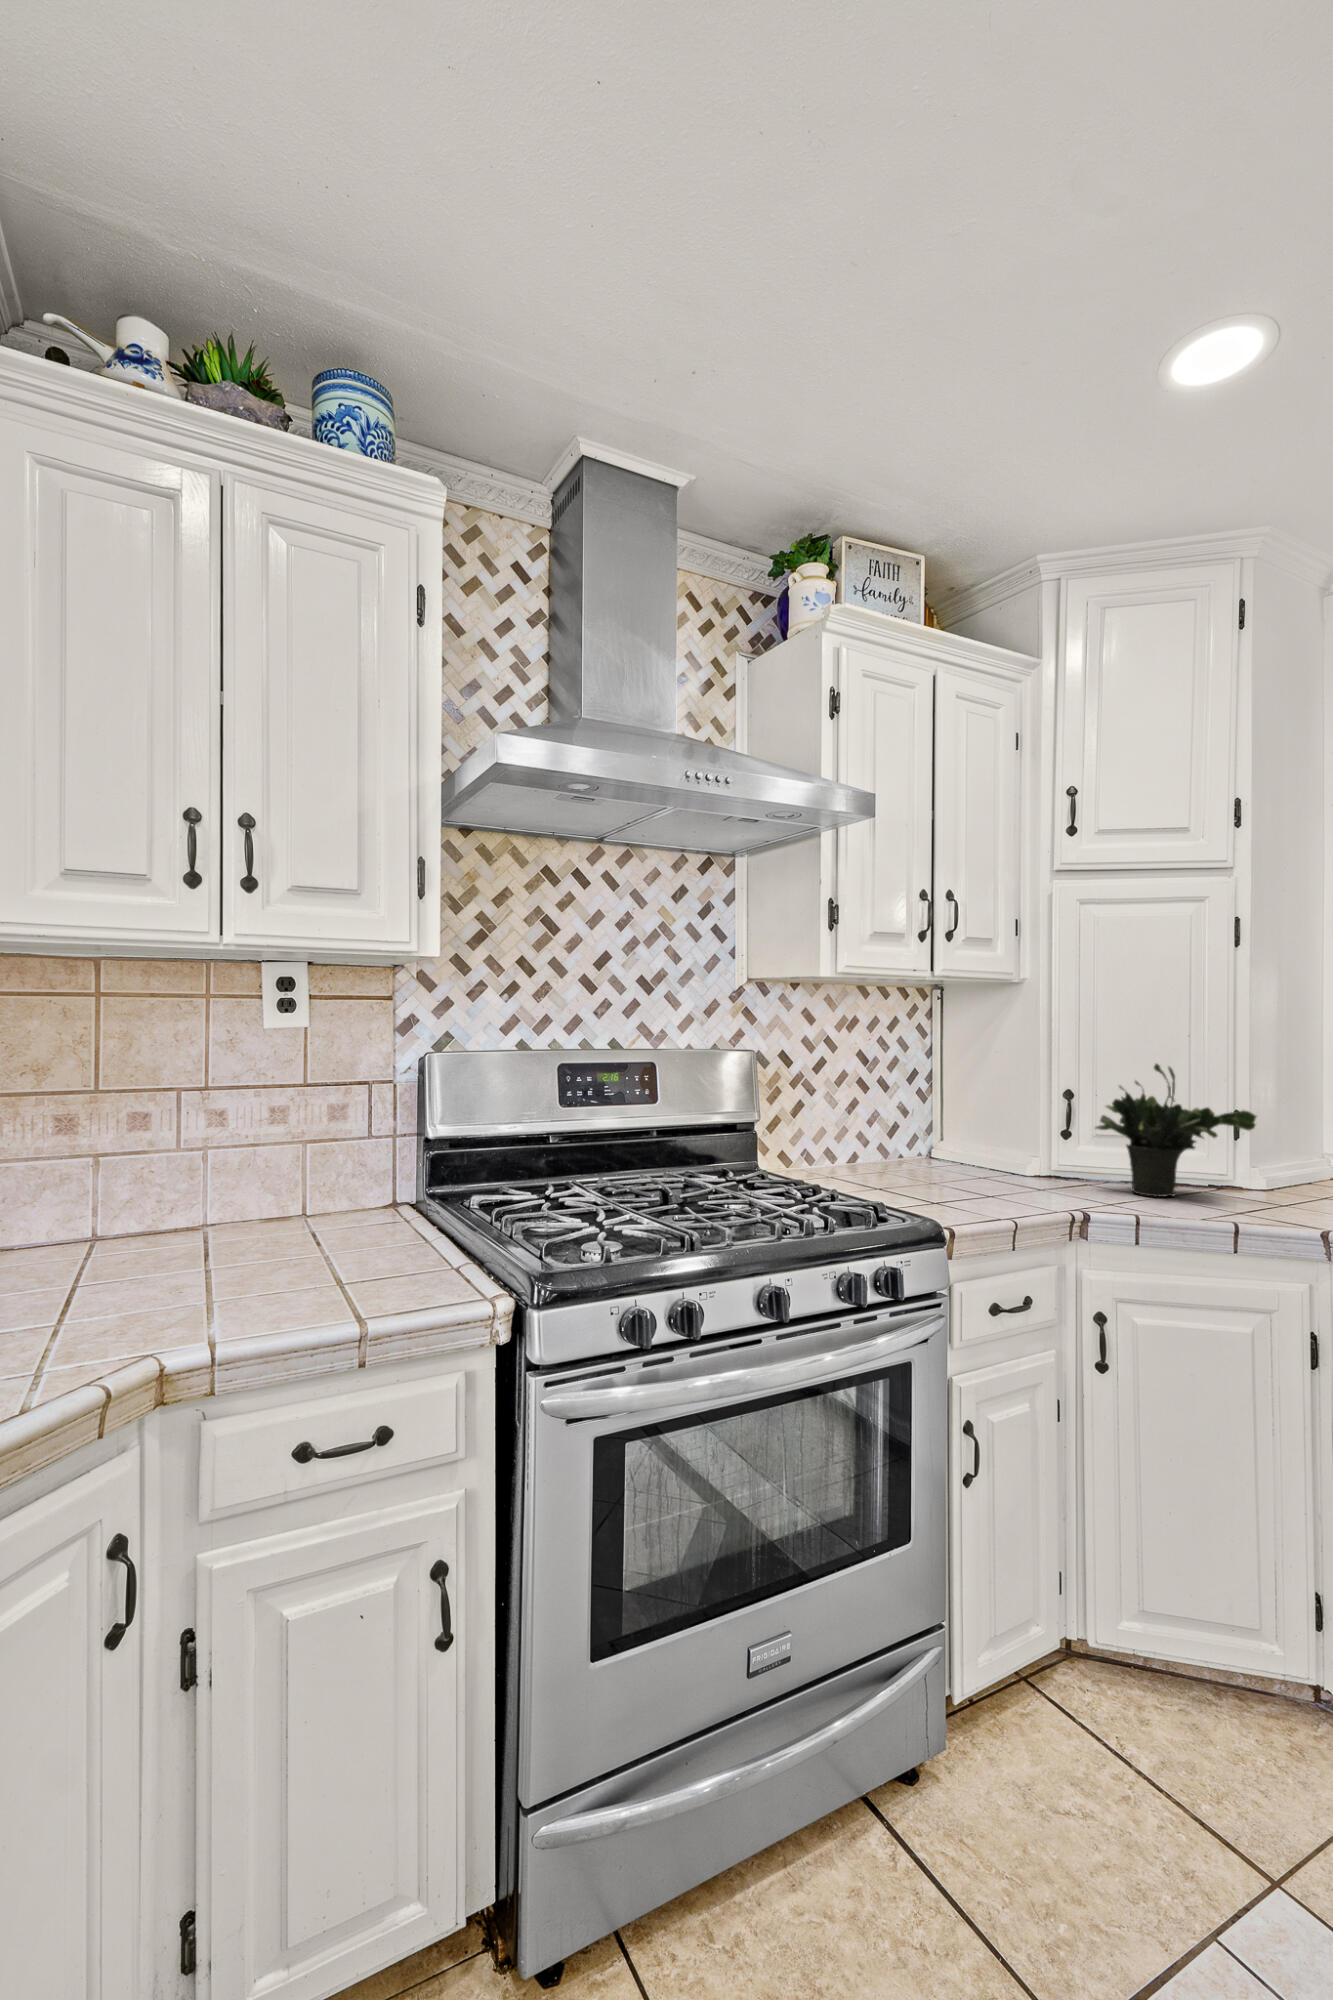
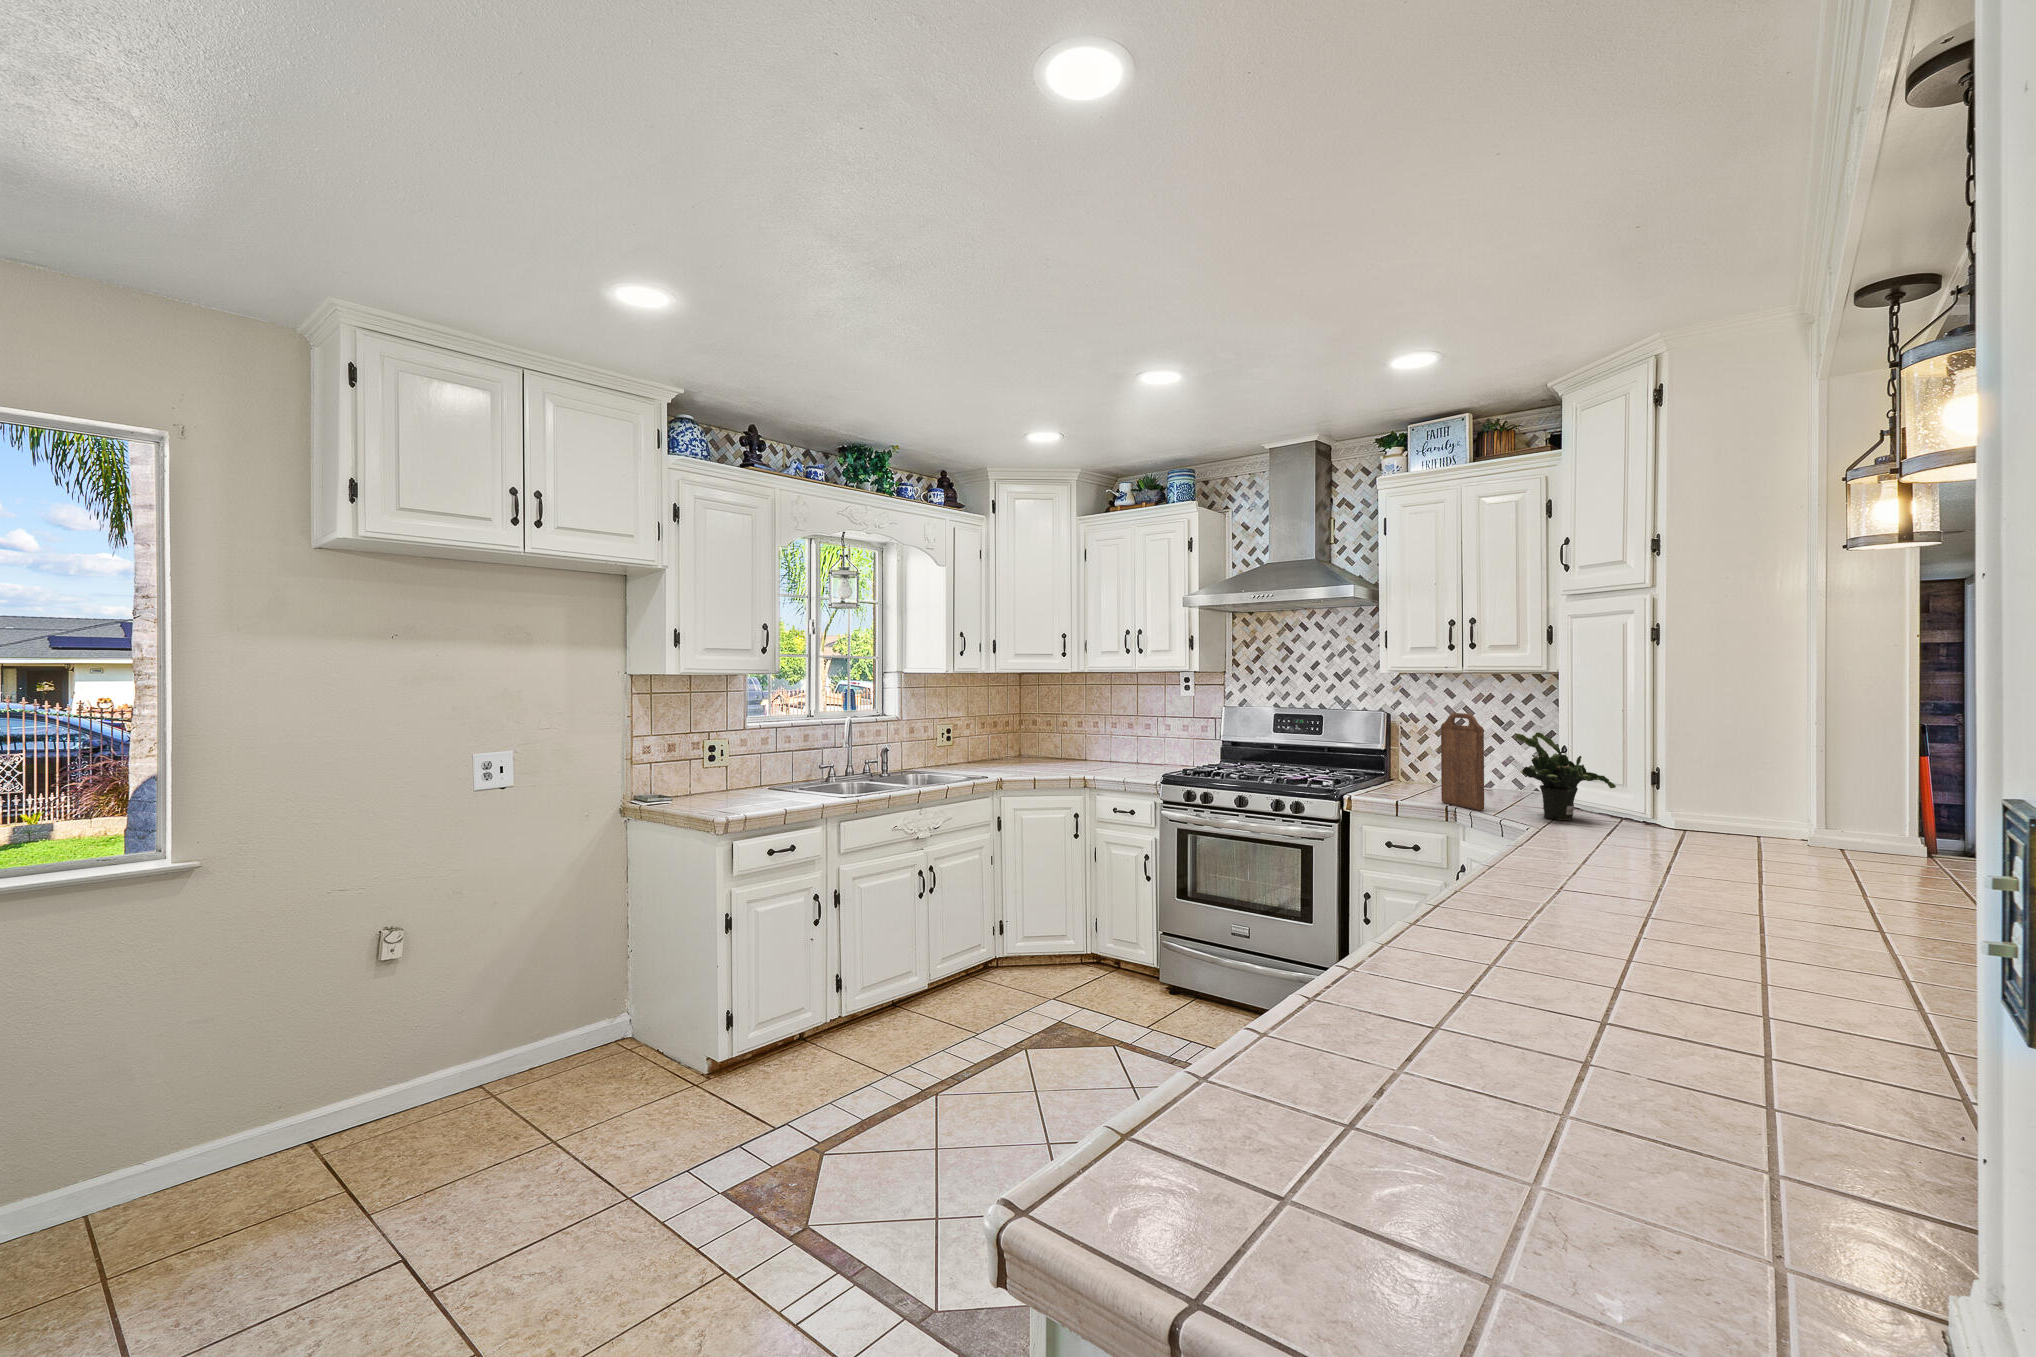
cutting board: none [986,1039,1084,1202] -> present [1441,713,1484,810]

